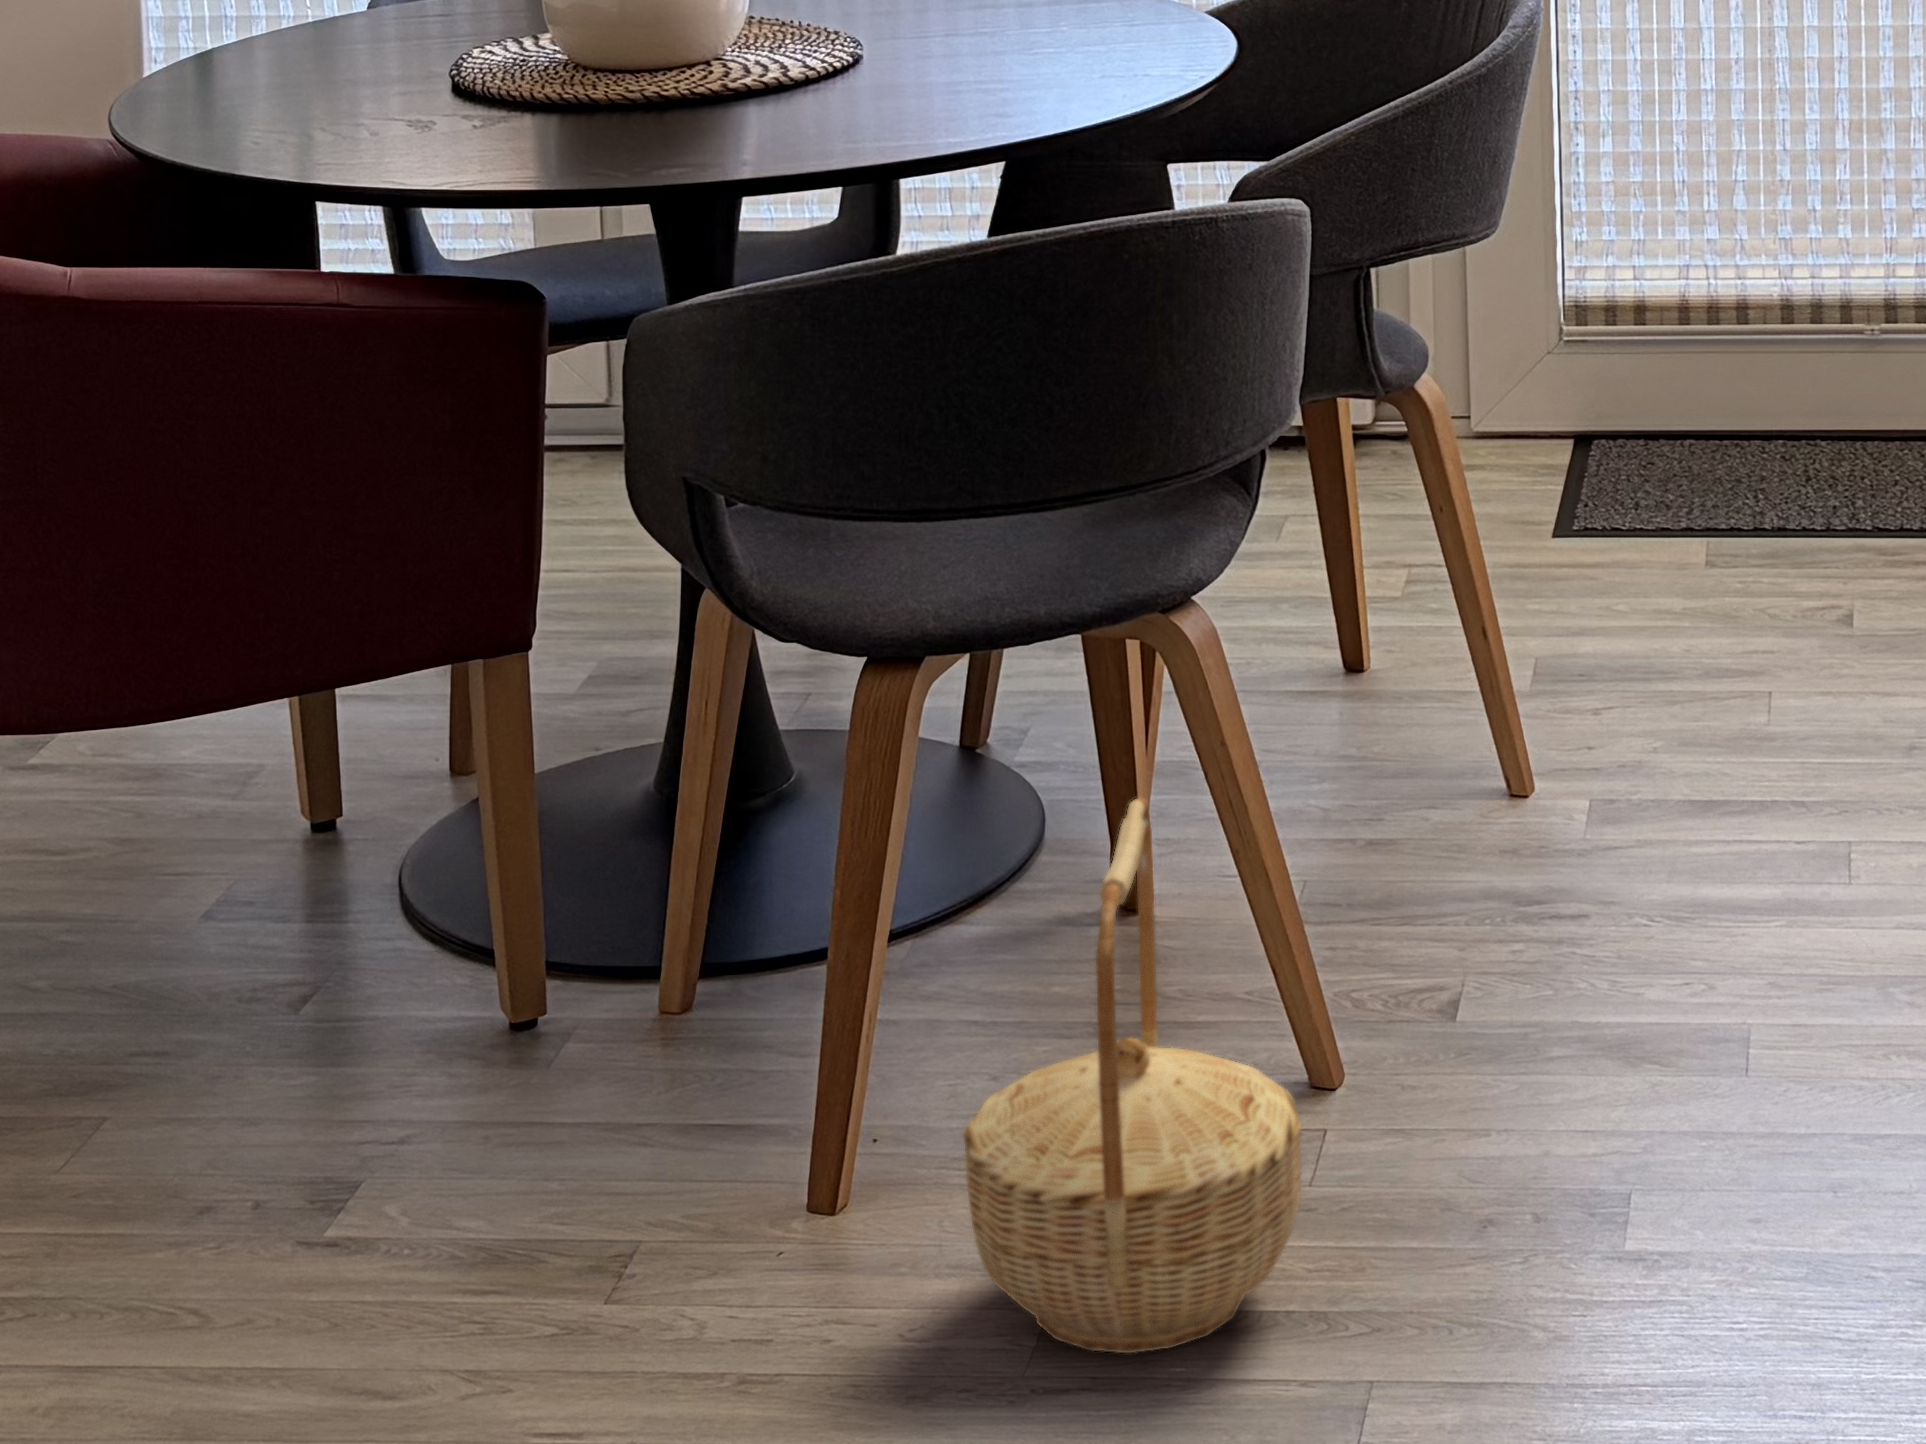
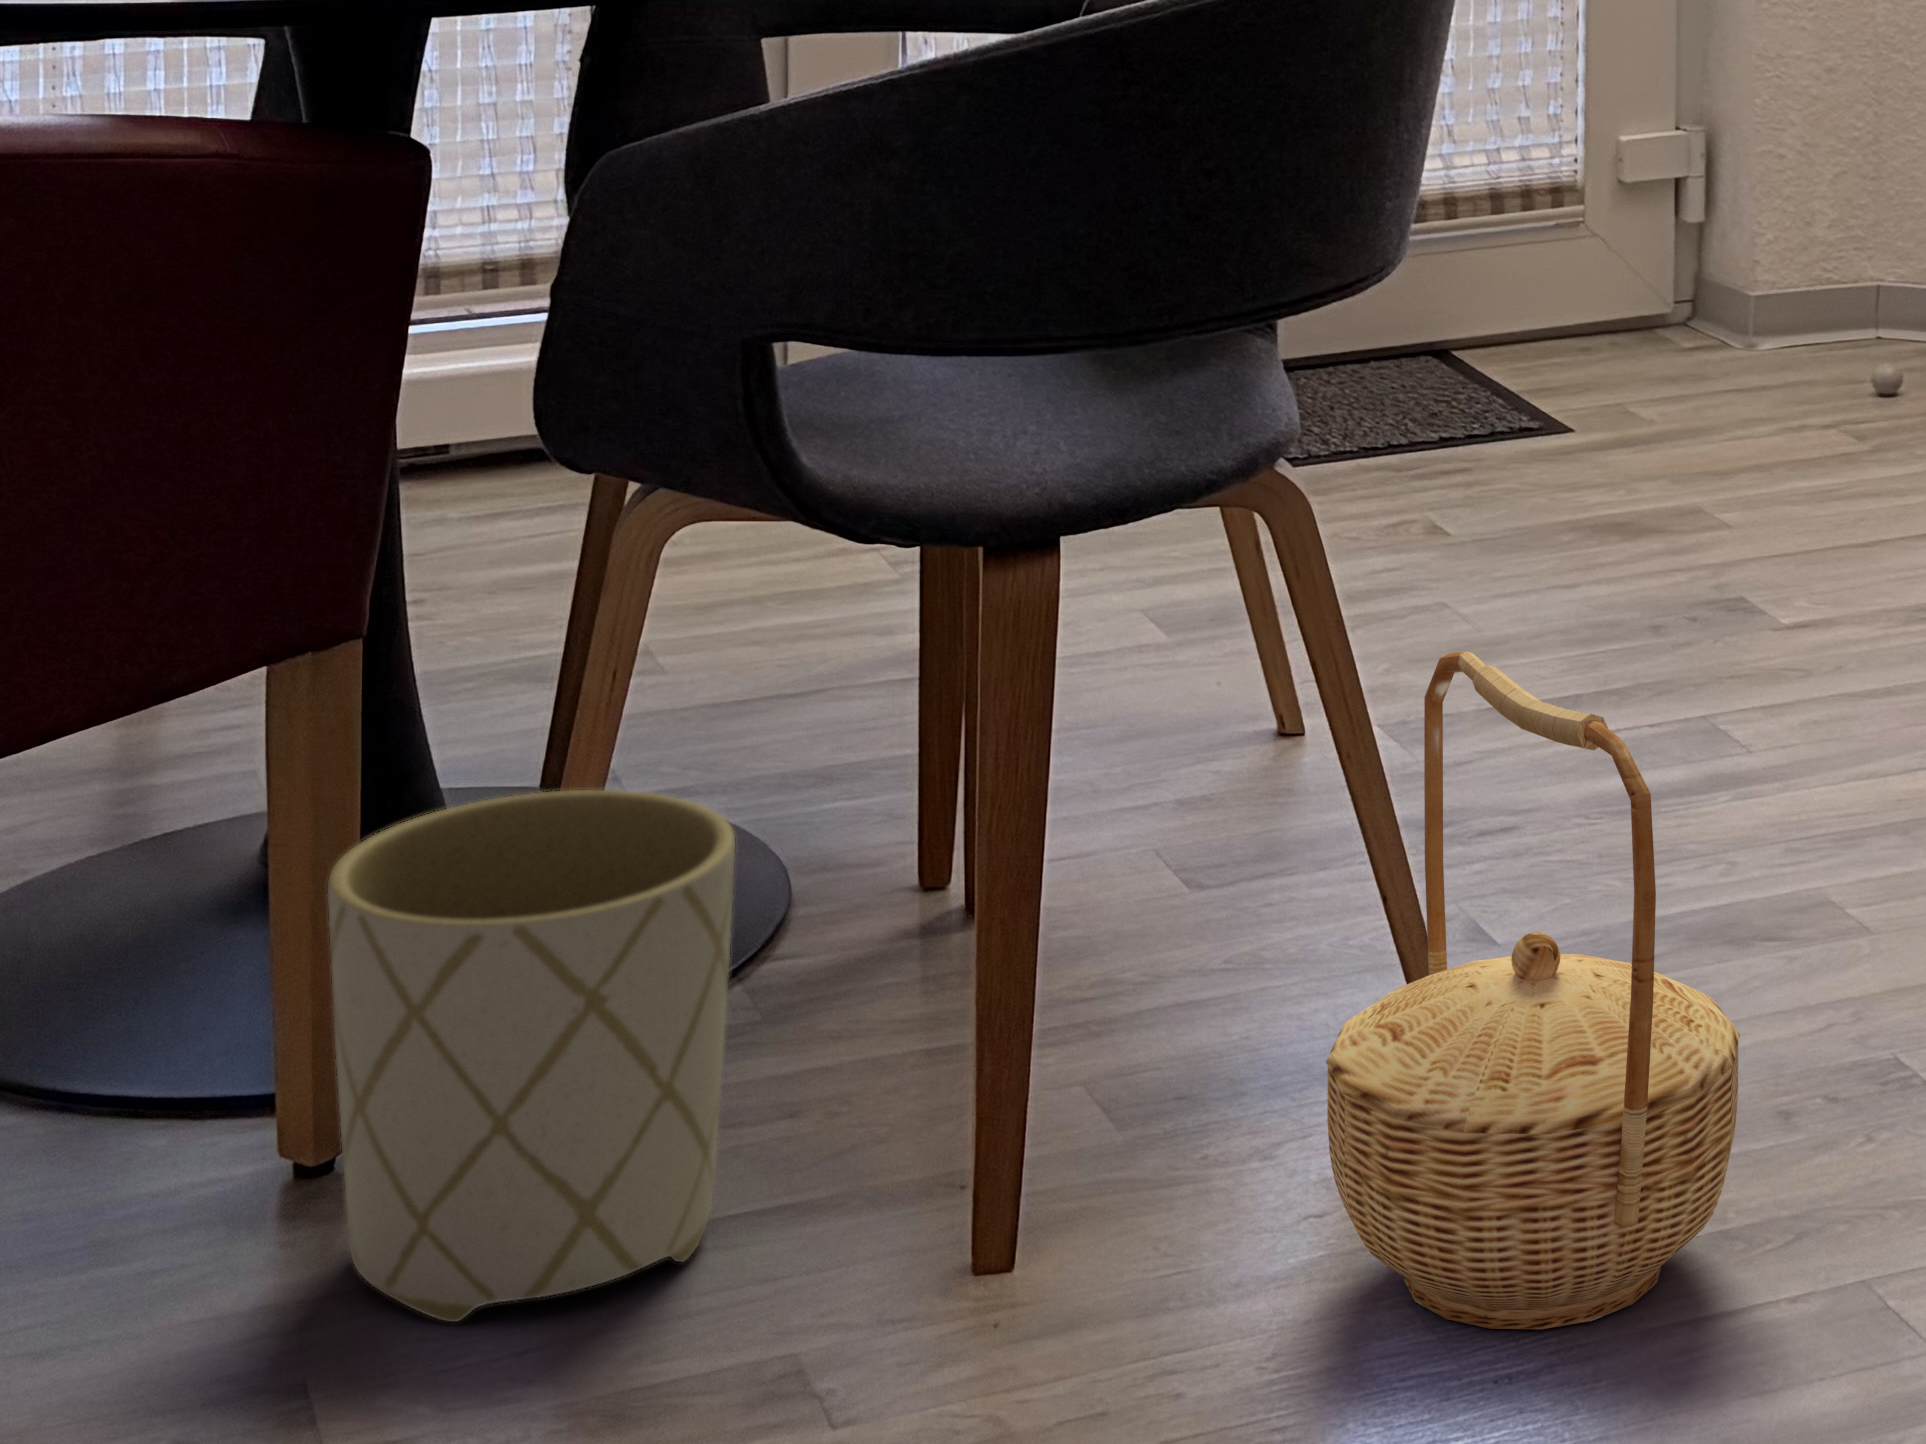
planter: none [397,777,692,1152] -> present [328,790,735,1322]

